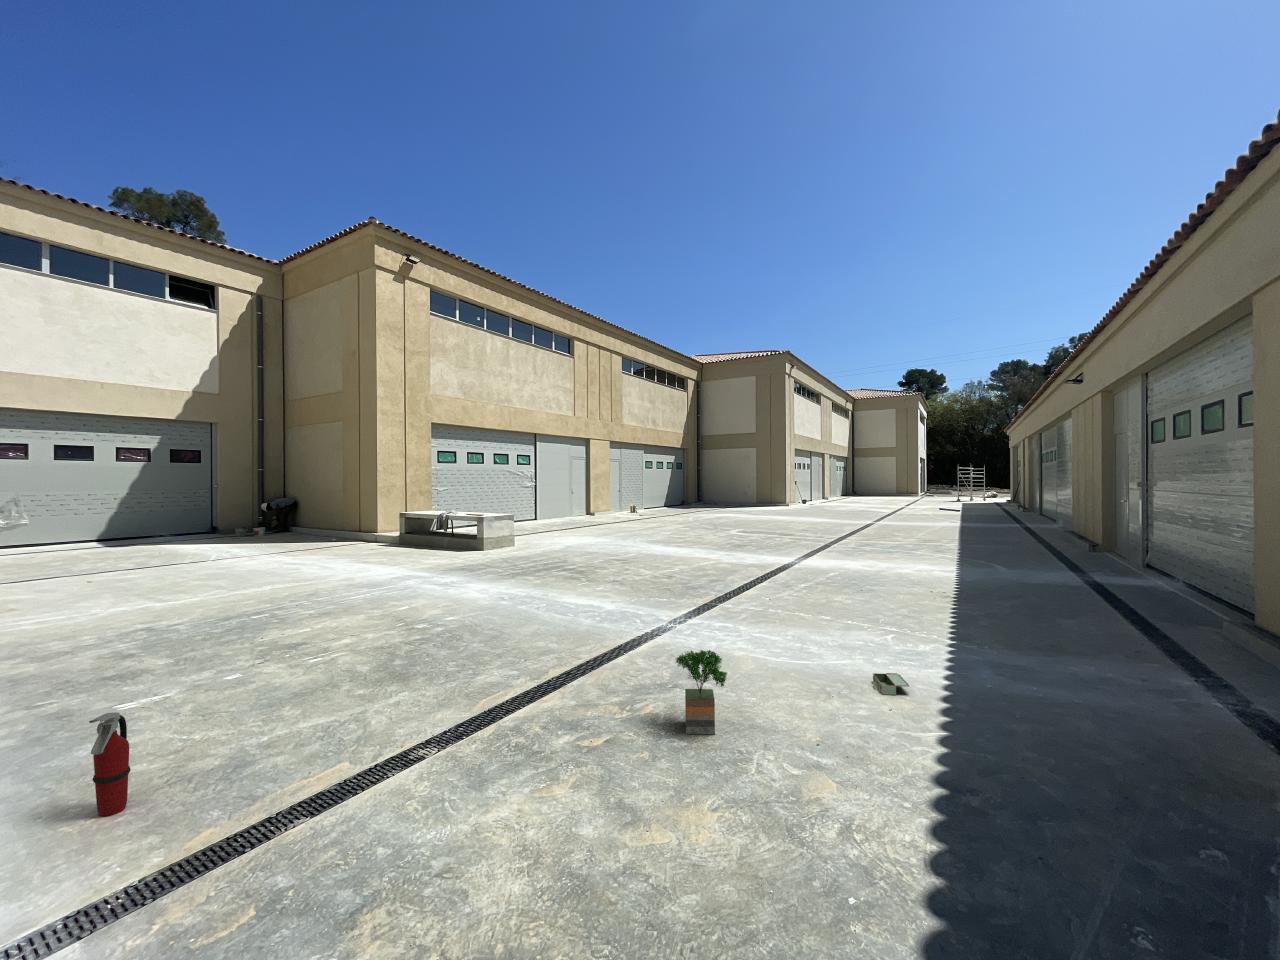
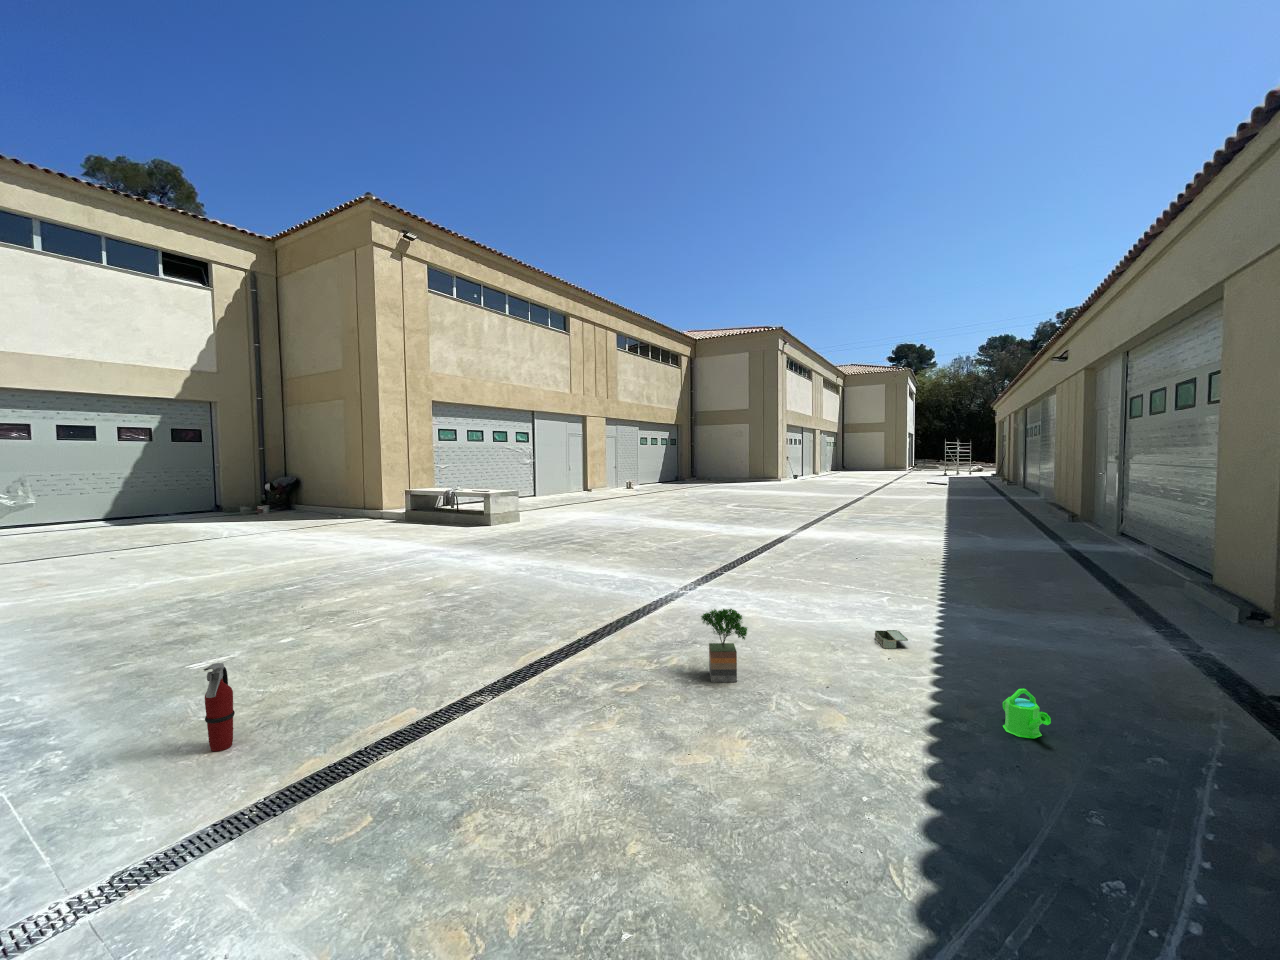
watering can: none [1018,755,1077,816] -> present [1003,689,1051,739]

